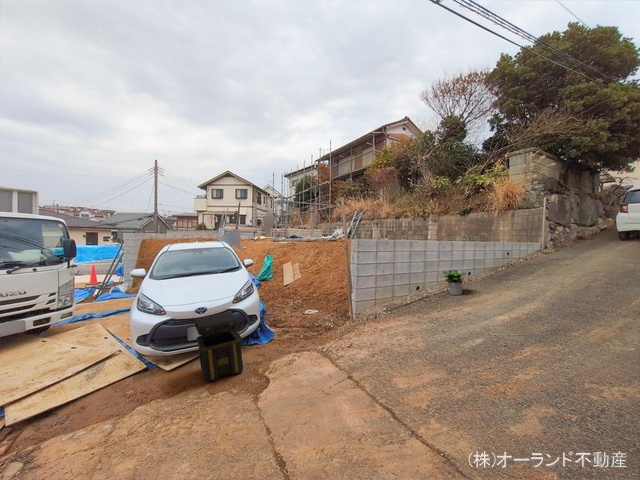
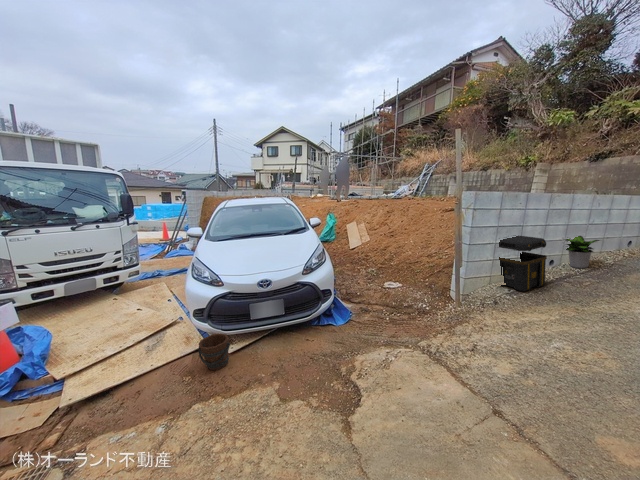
toolbox: present [195,312,243,382] -> present [499,235,547,291]
bucket: none [140,355,169,387] -> present [198,334,230,370]

